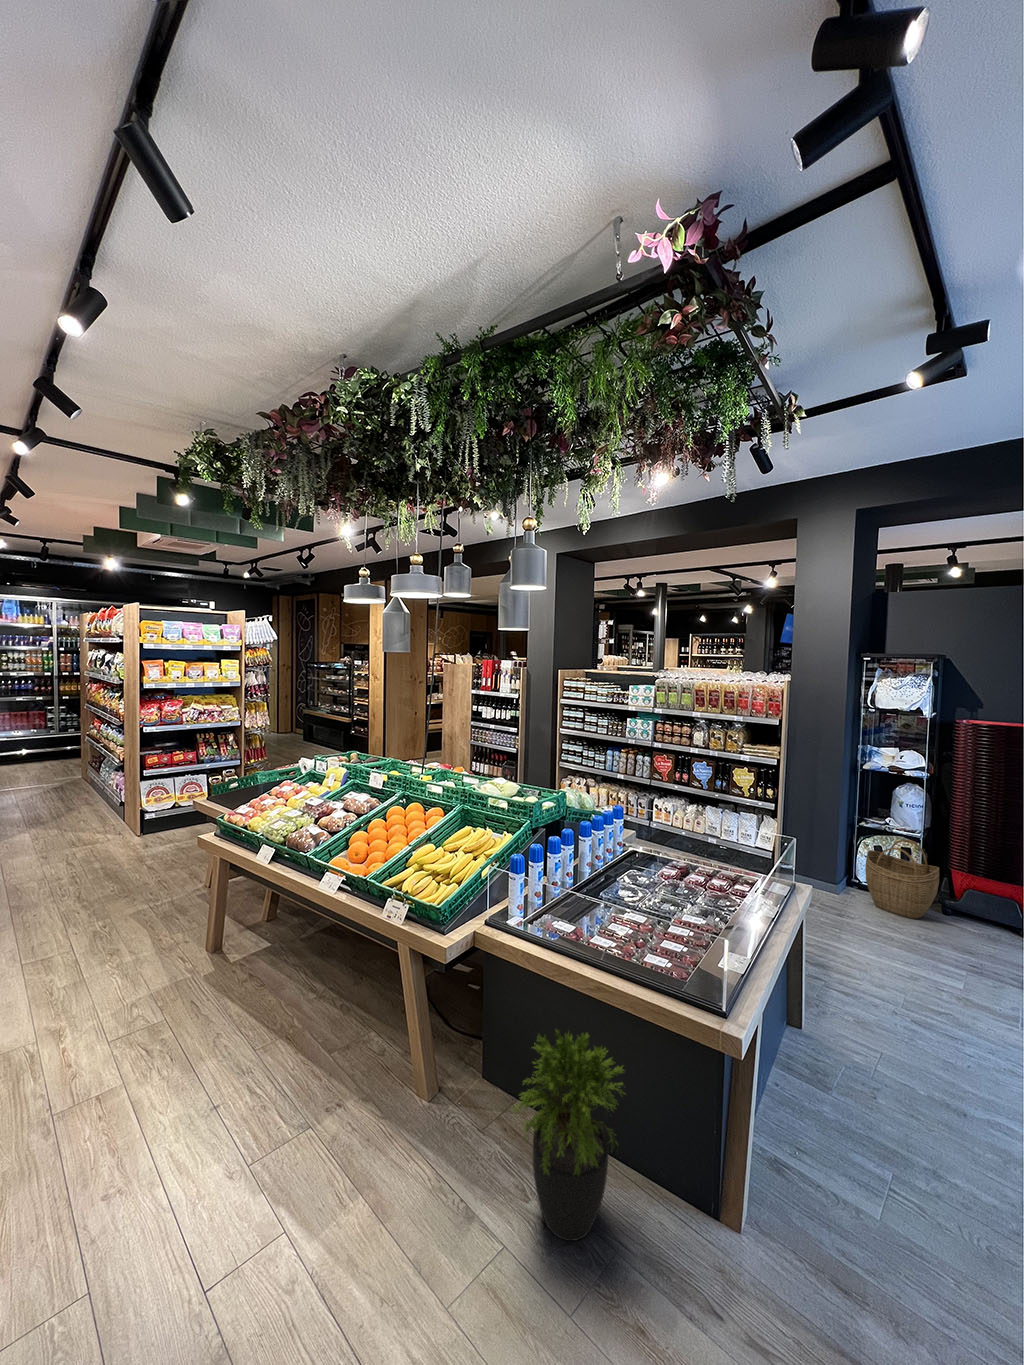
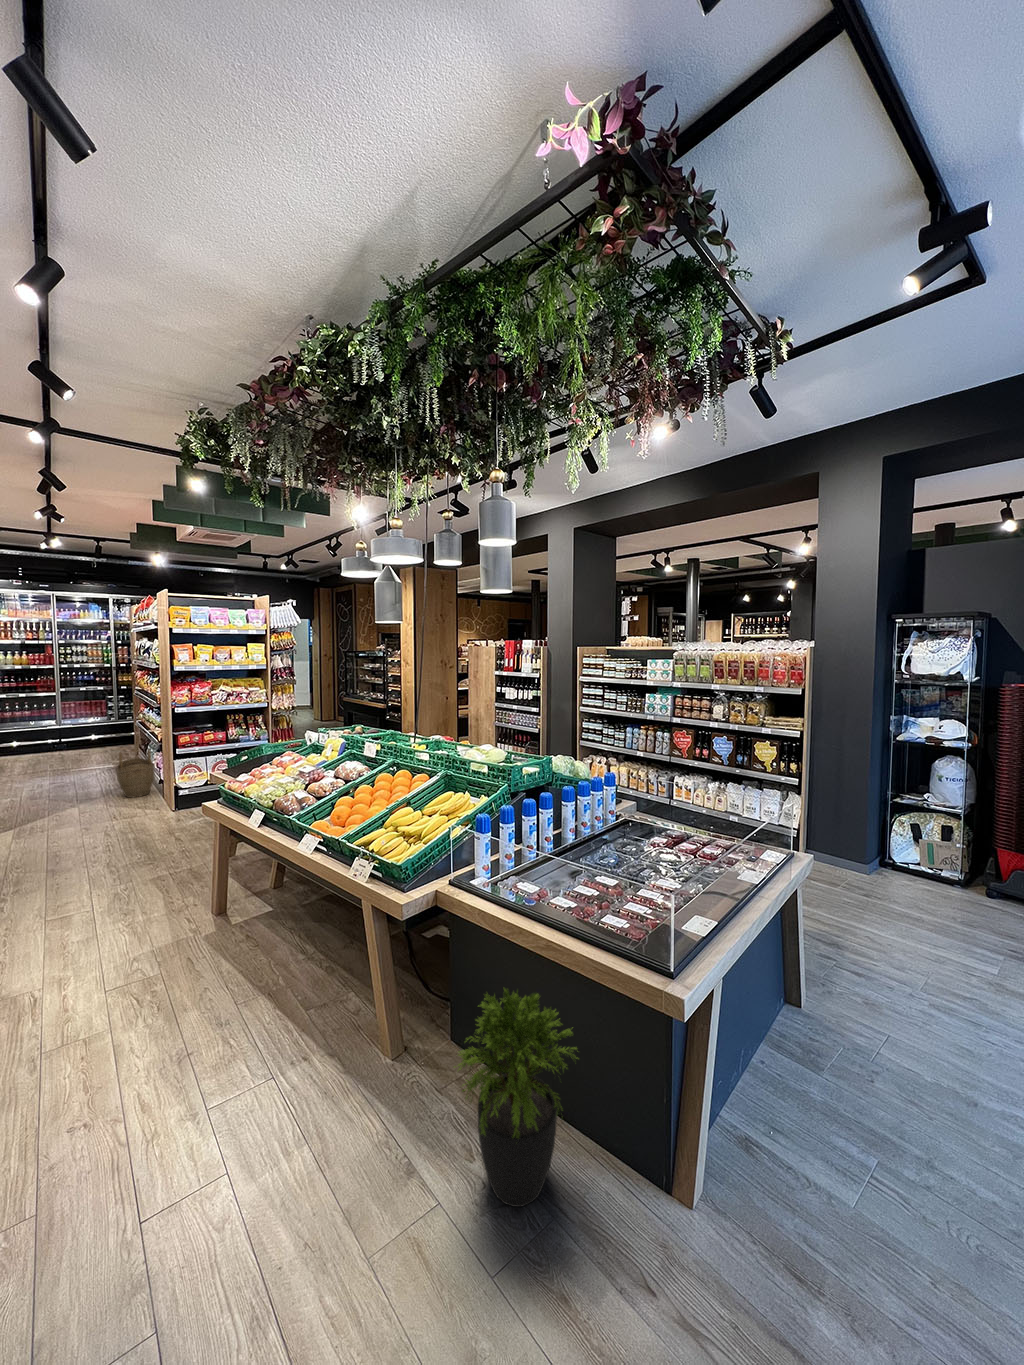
woven basket: present [865,840,939,919] -> present [117,750,154,798]

